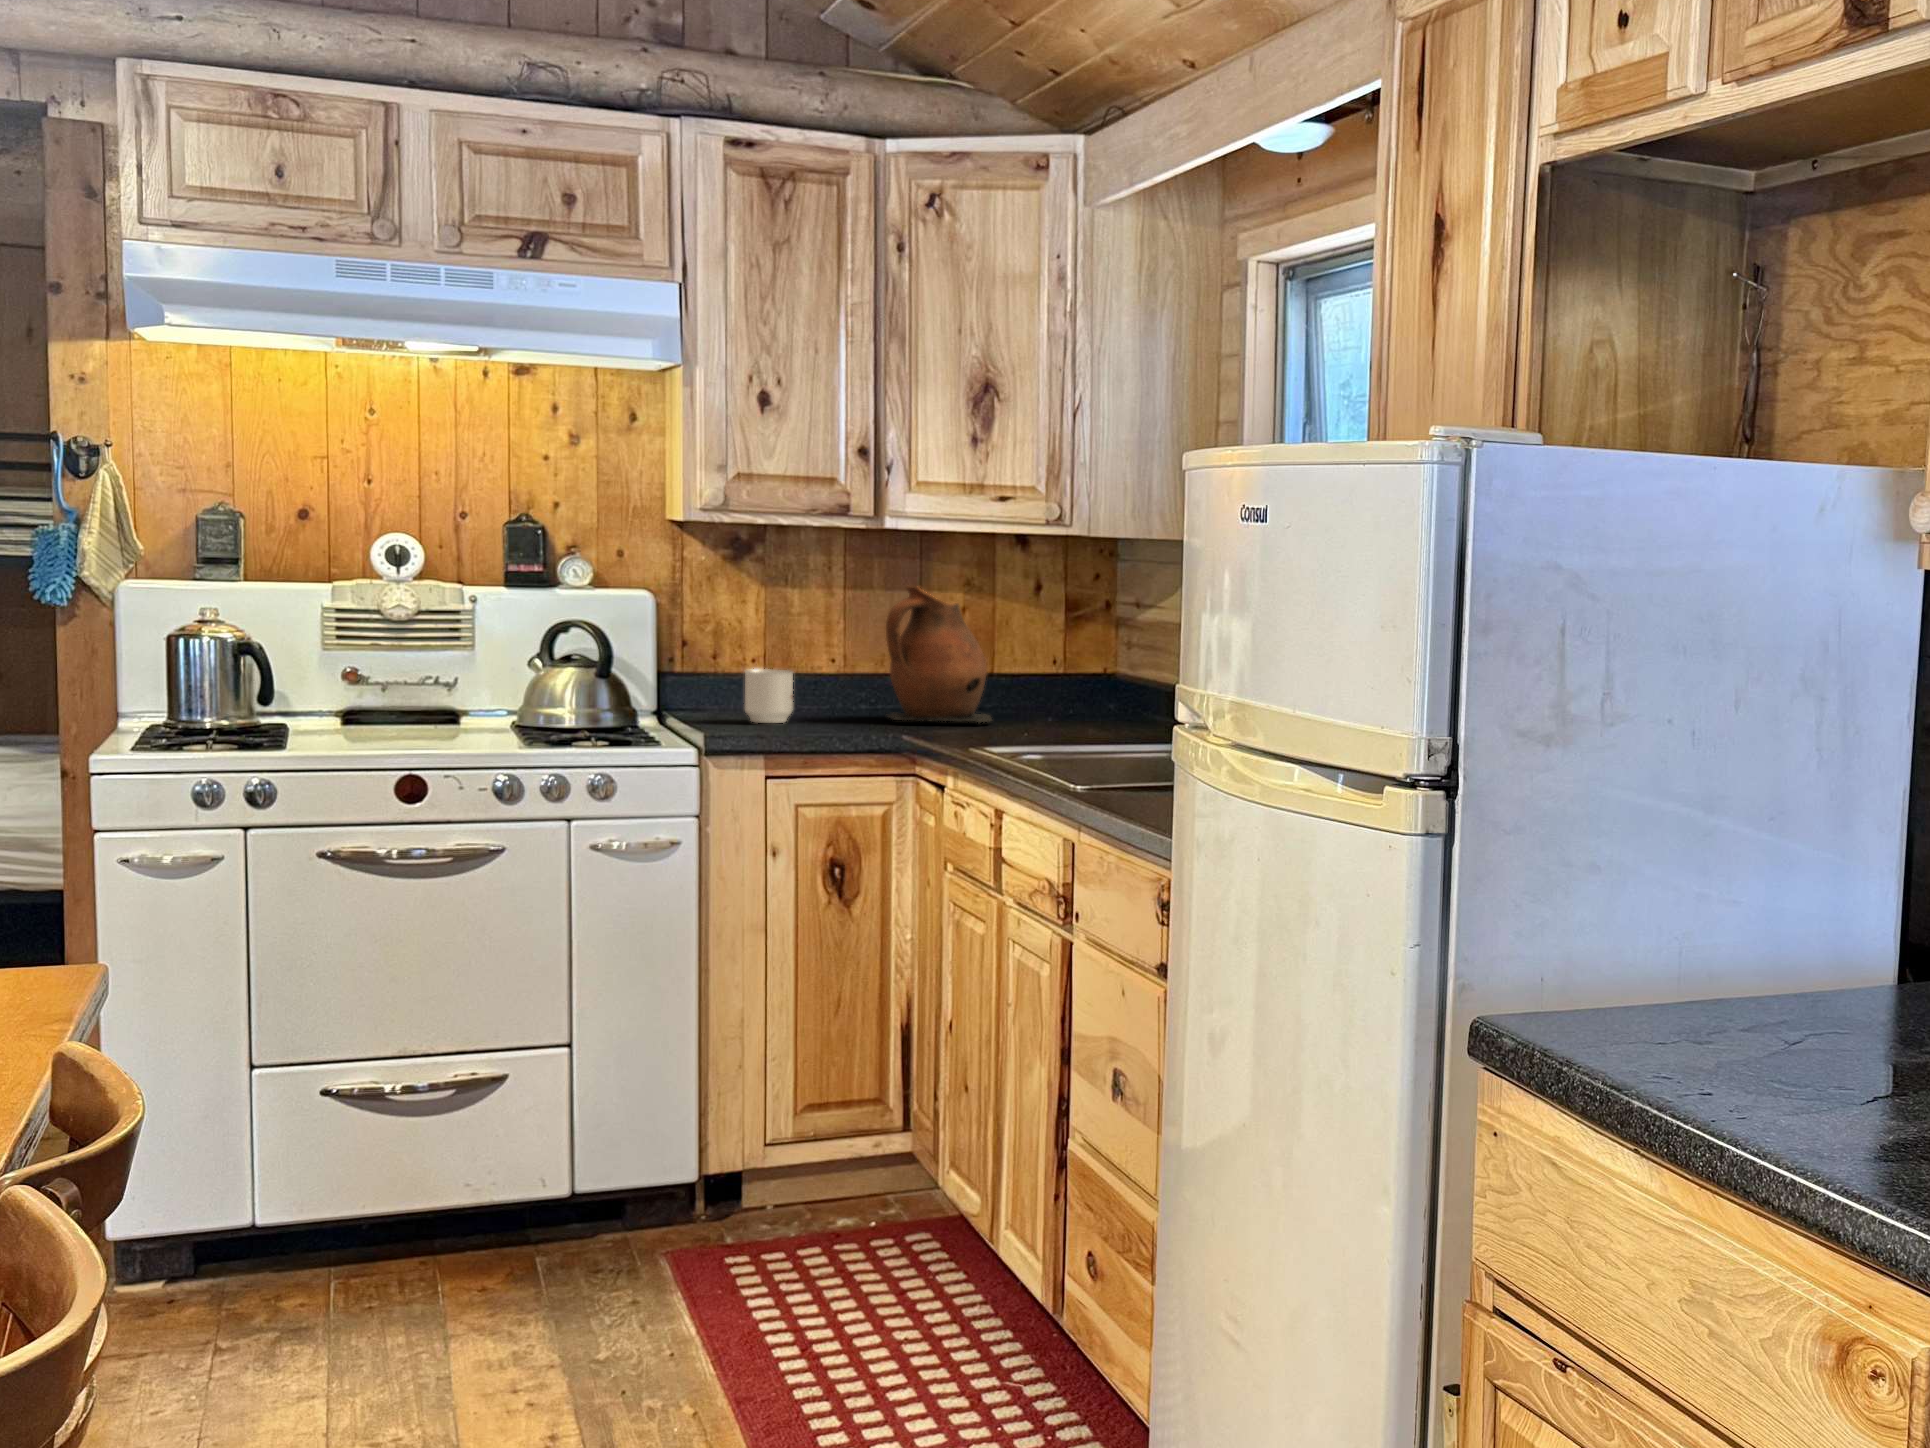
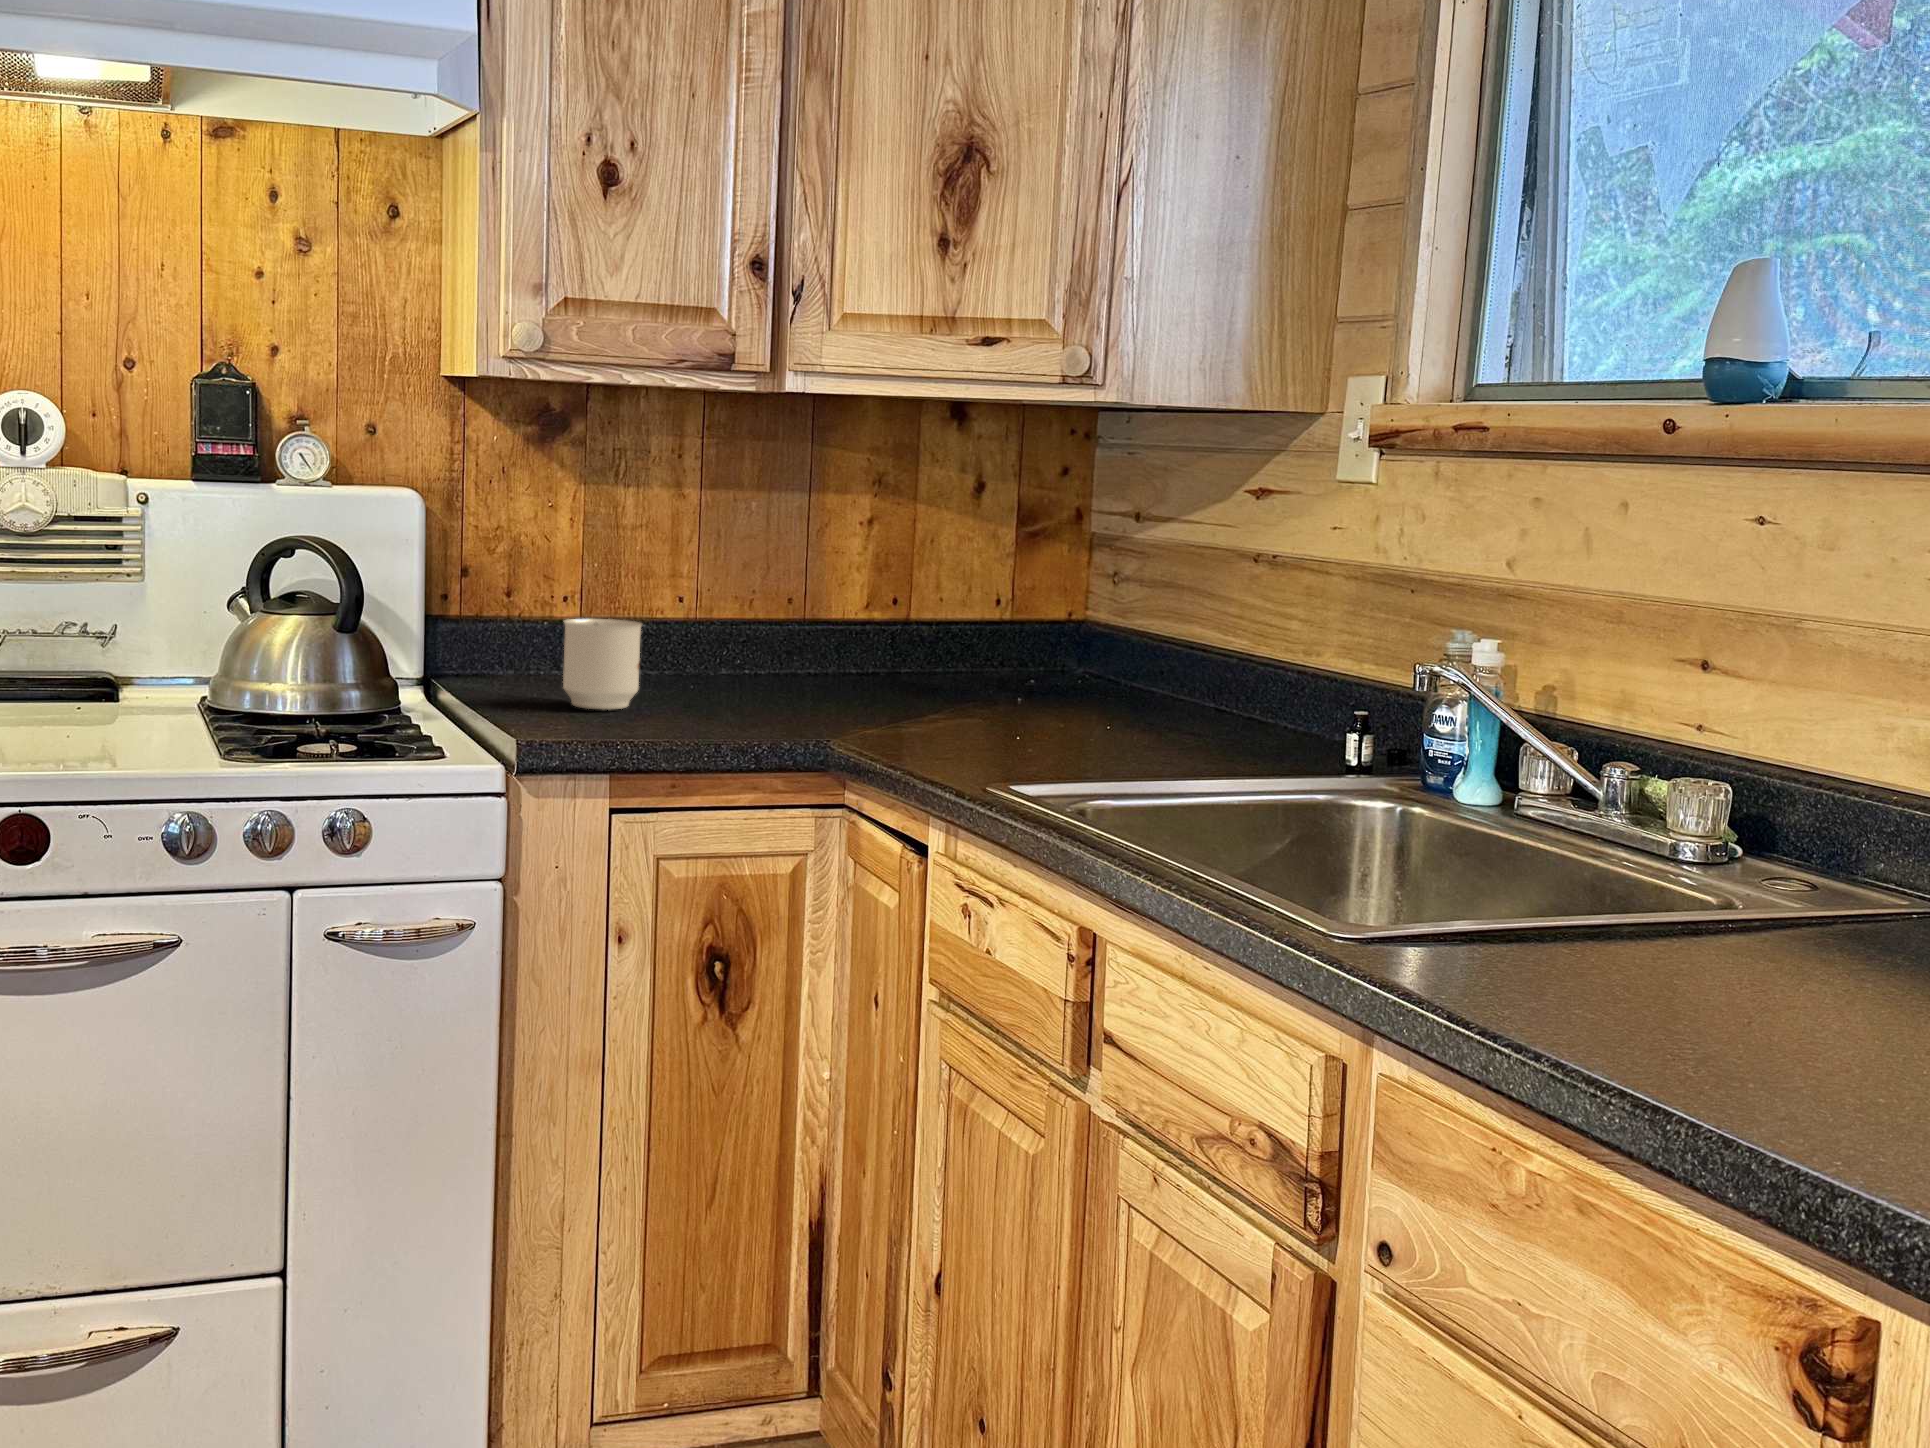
ceramic pitcher: present [886,586,991,723] -> none [770,484,956,716]

